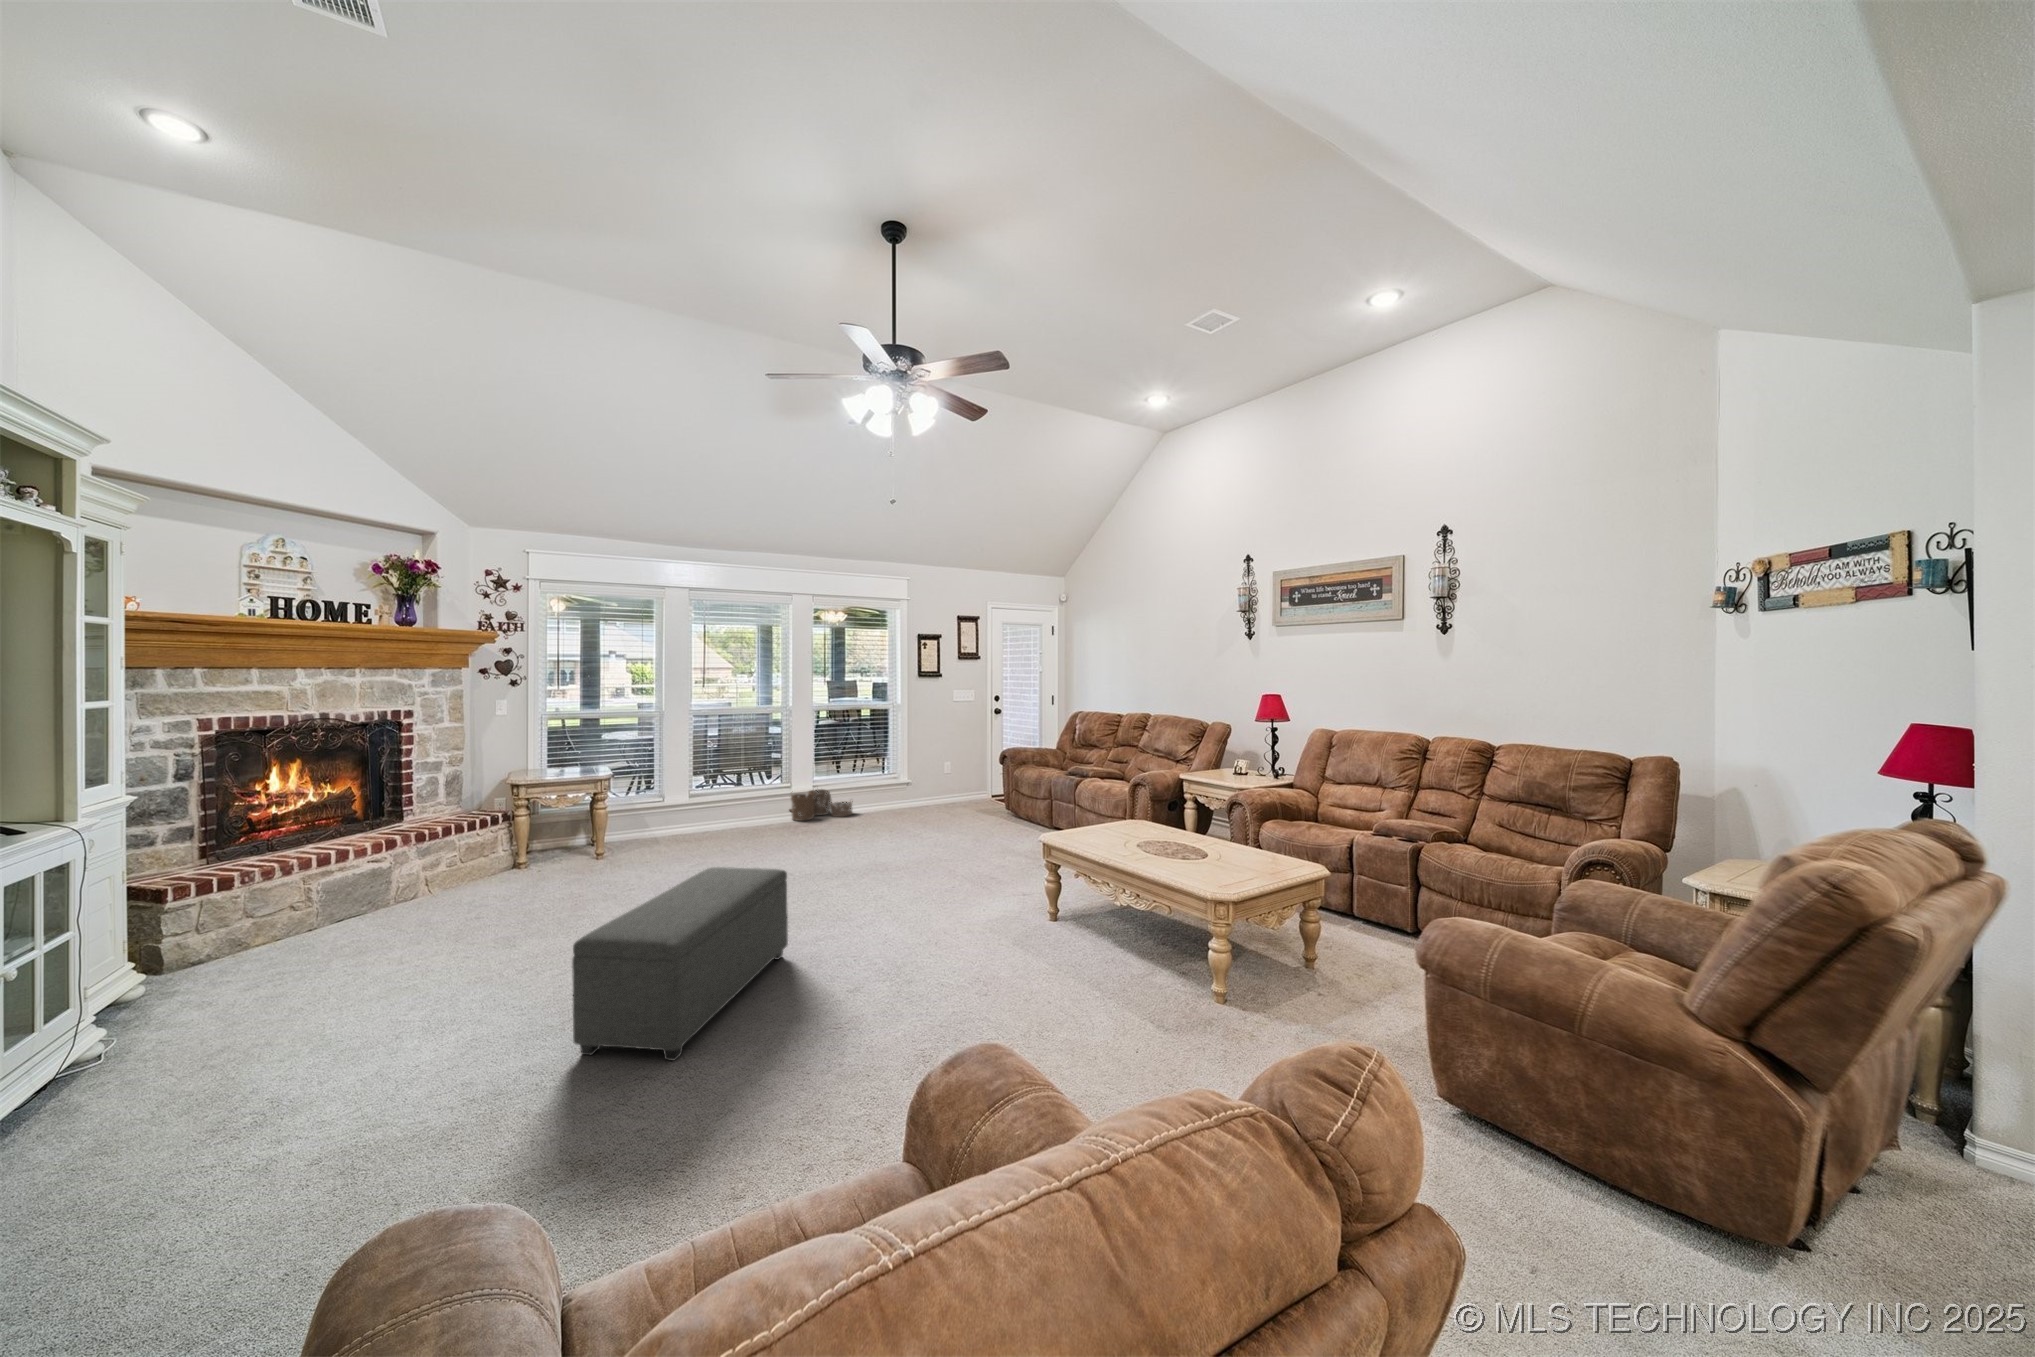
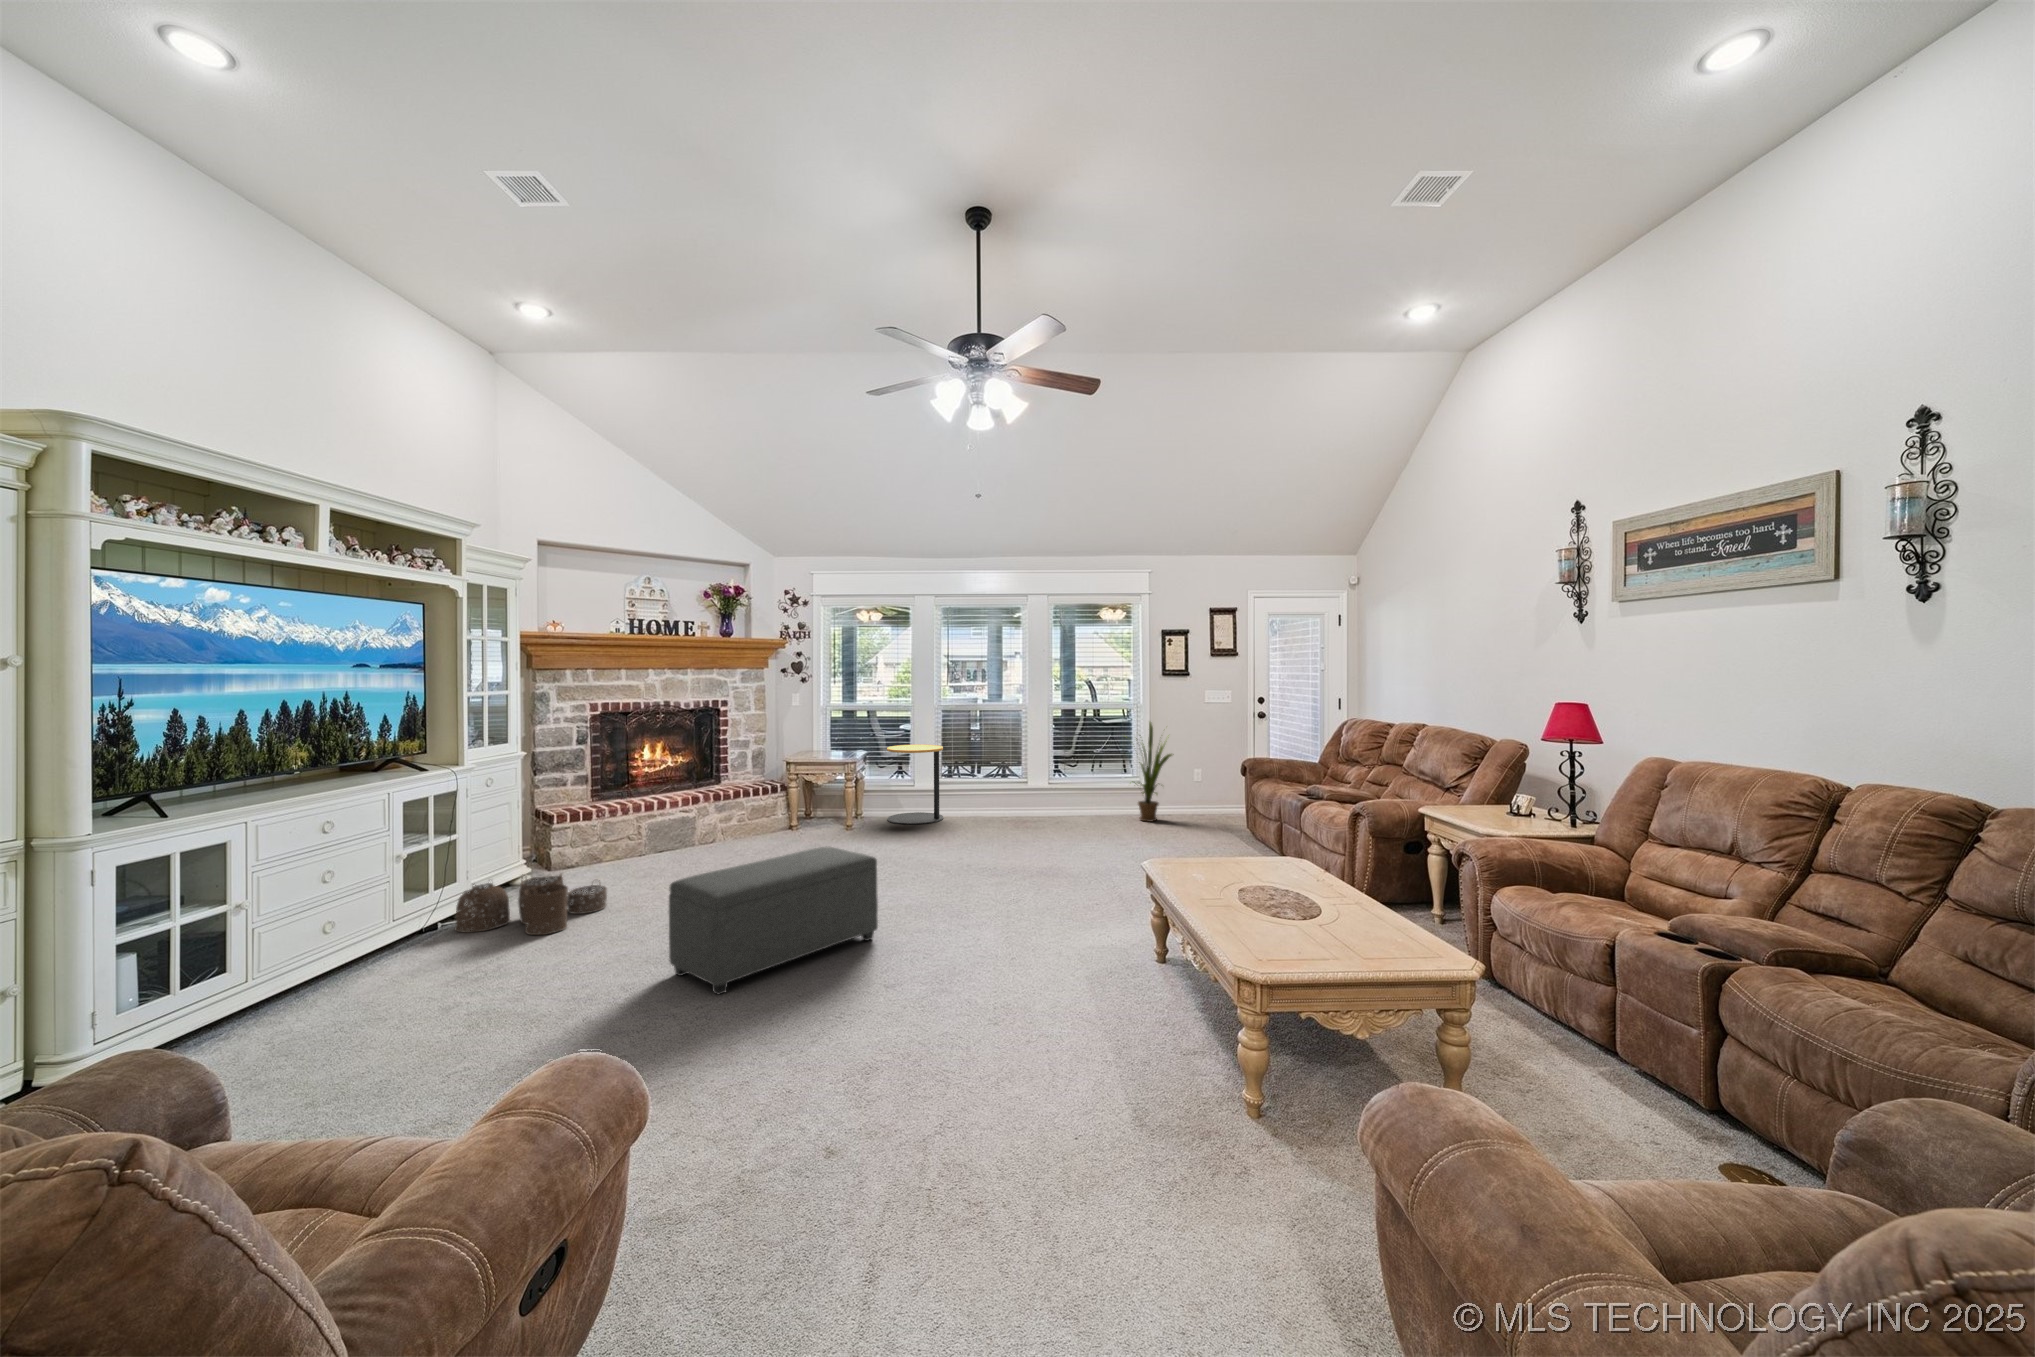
house plant: none [875,715,923,804] -> present [1134,722,1172,822]
side table: none [634,749,701,836] -> present [887,744,943,825]
woven basket: present [790,789,852,821] -> present [455,874,607,935]

